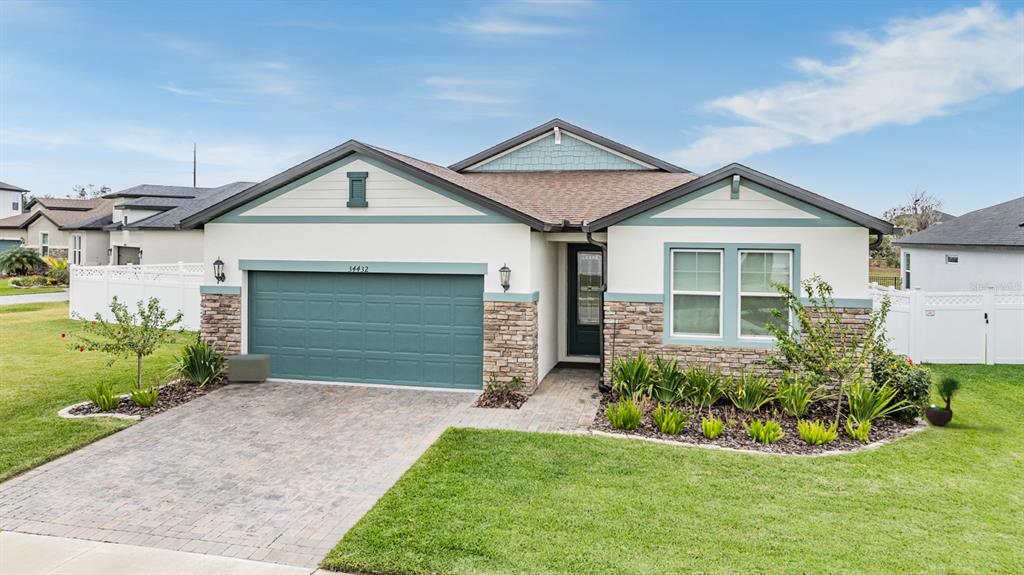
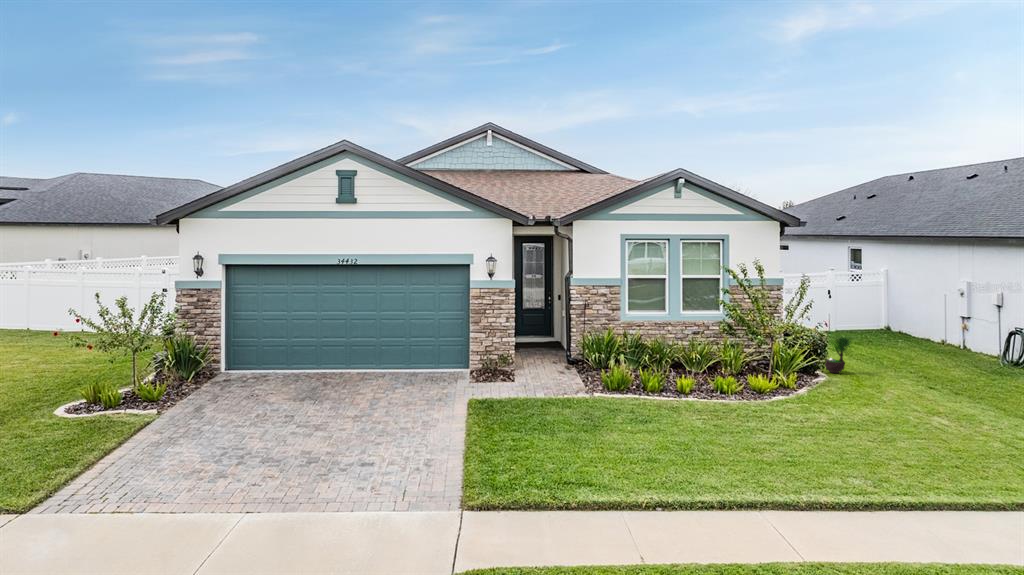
storage bench: present [228,354,270,383] -> none [212,347,252,377]

